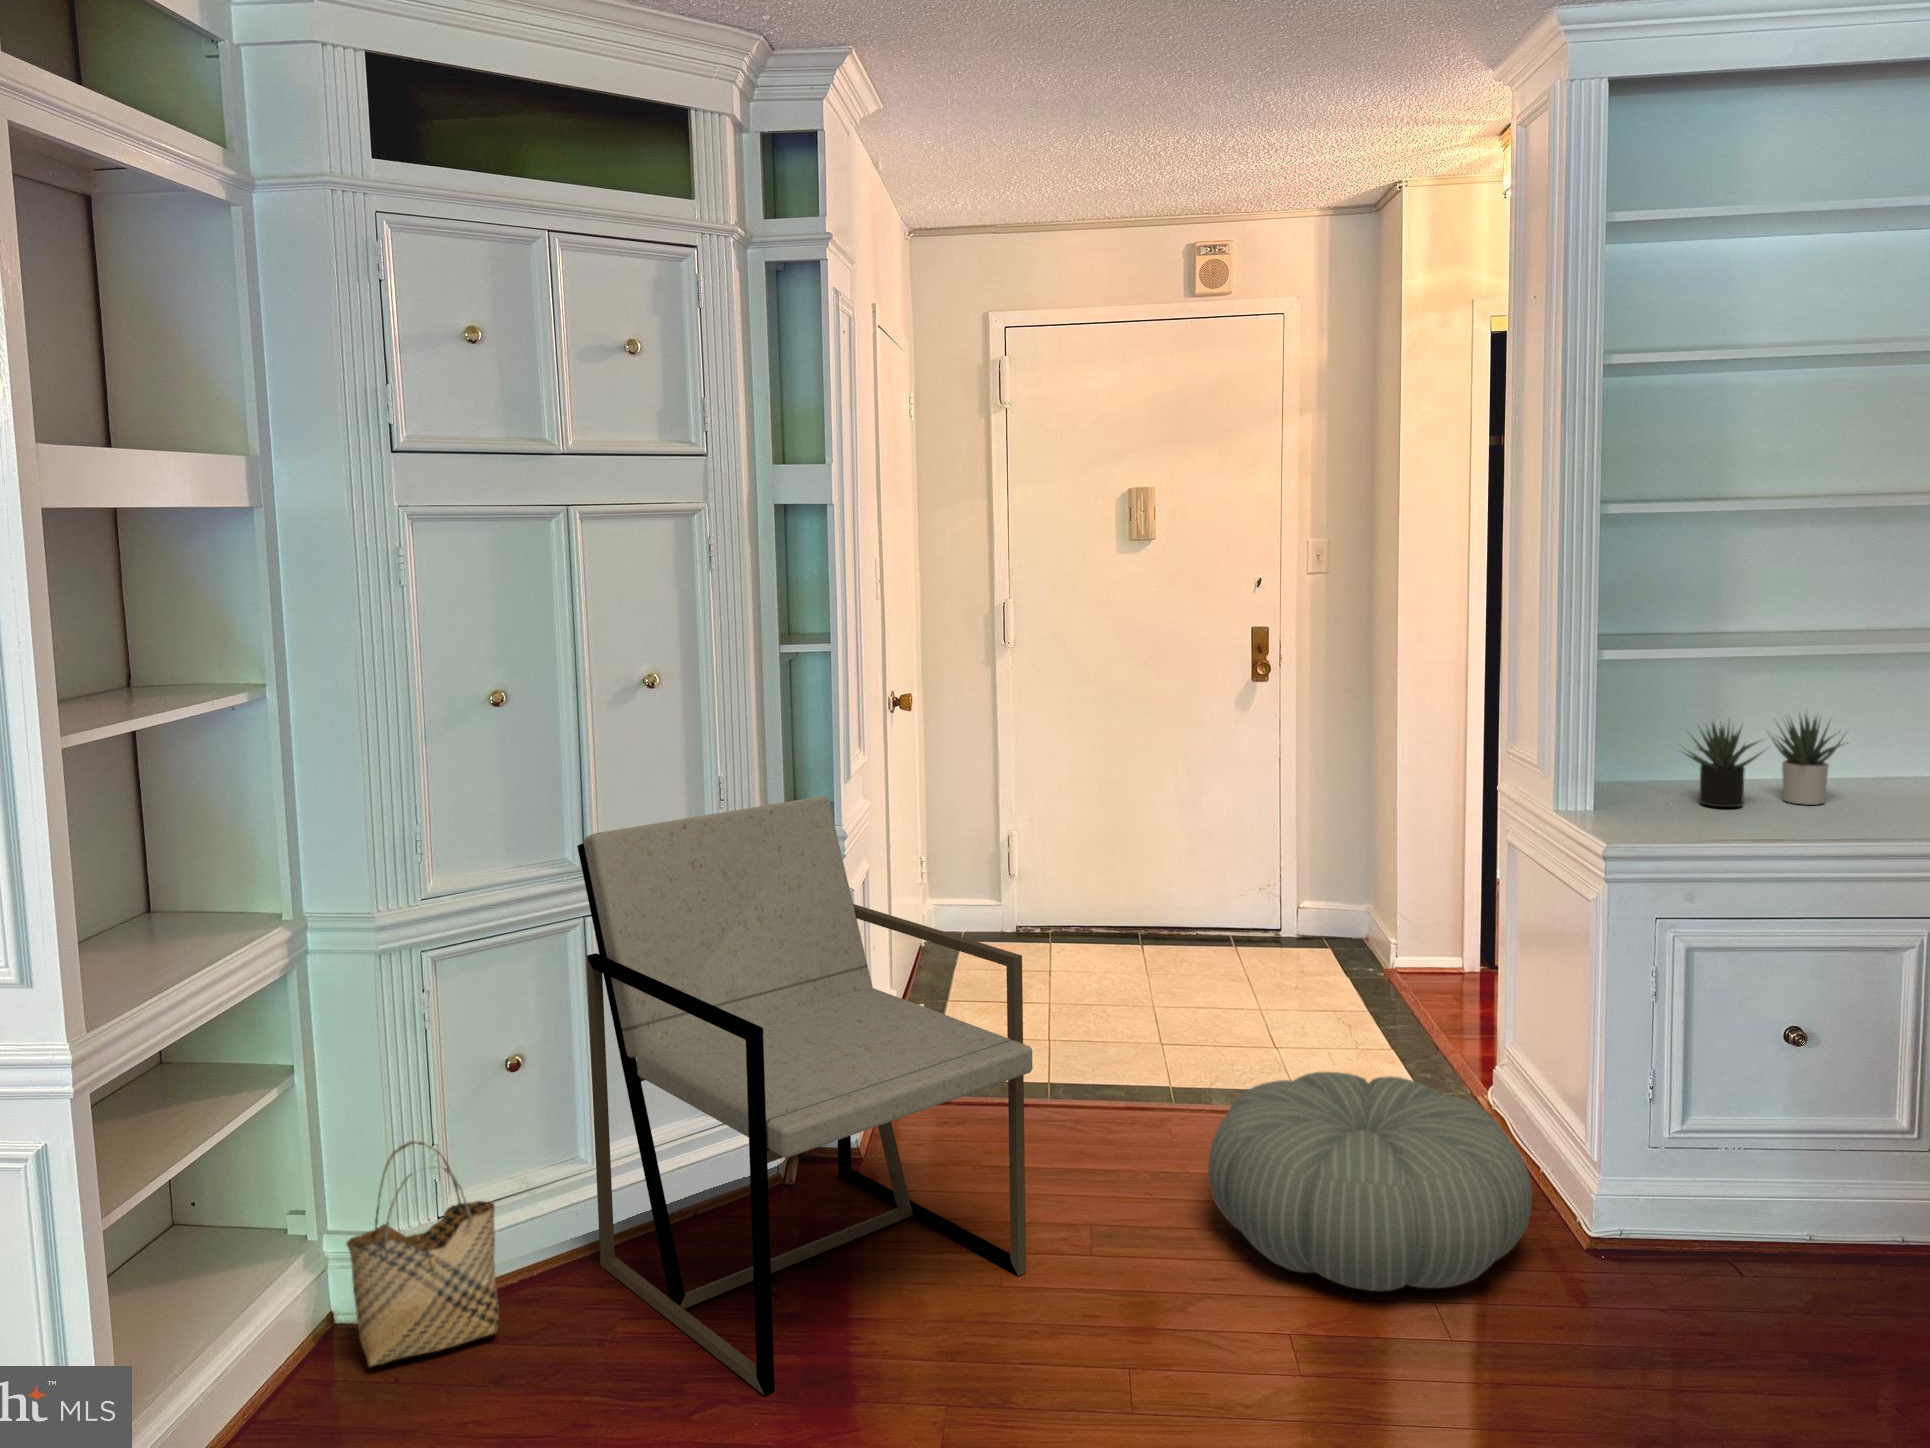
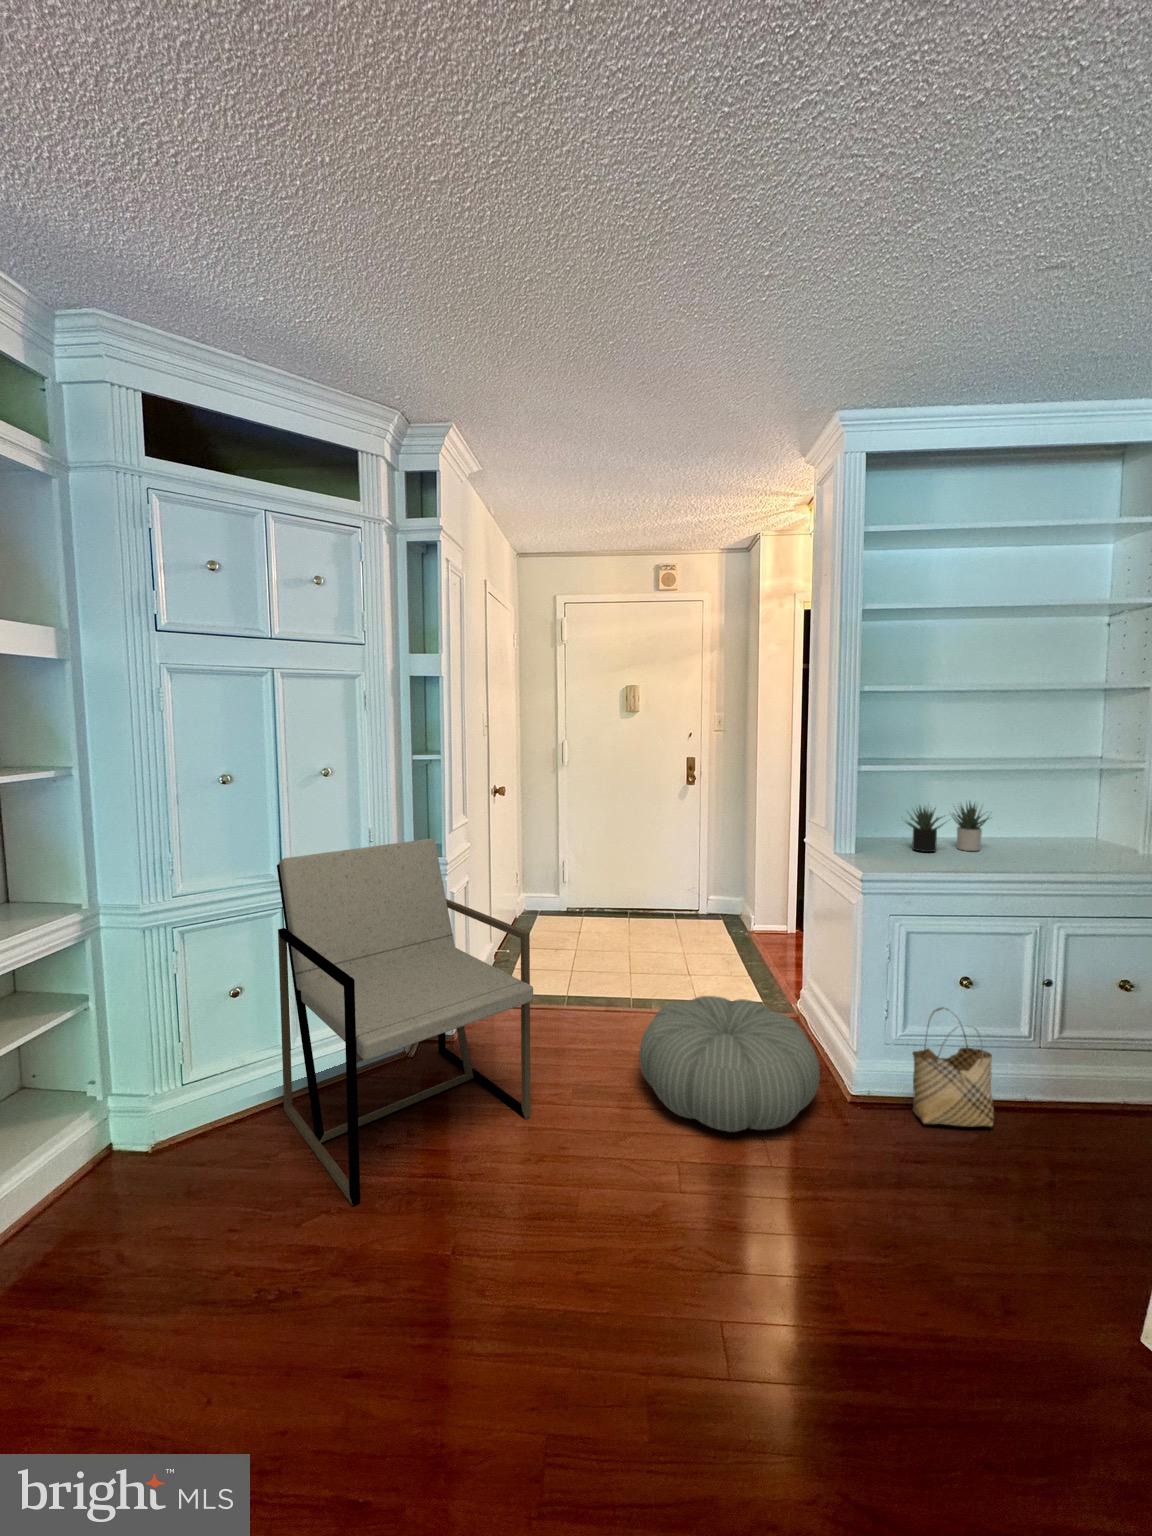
woven basket: present [346,1141,499,1367] -> present [913,1008,994,1127]

